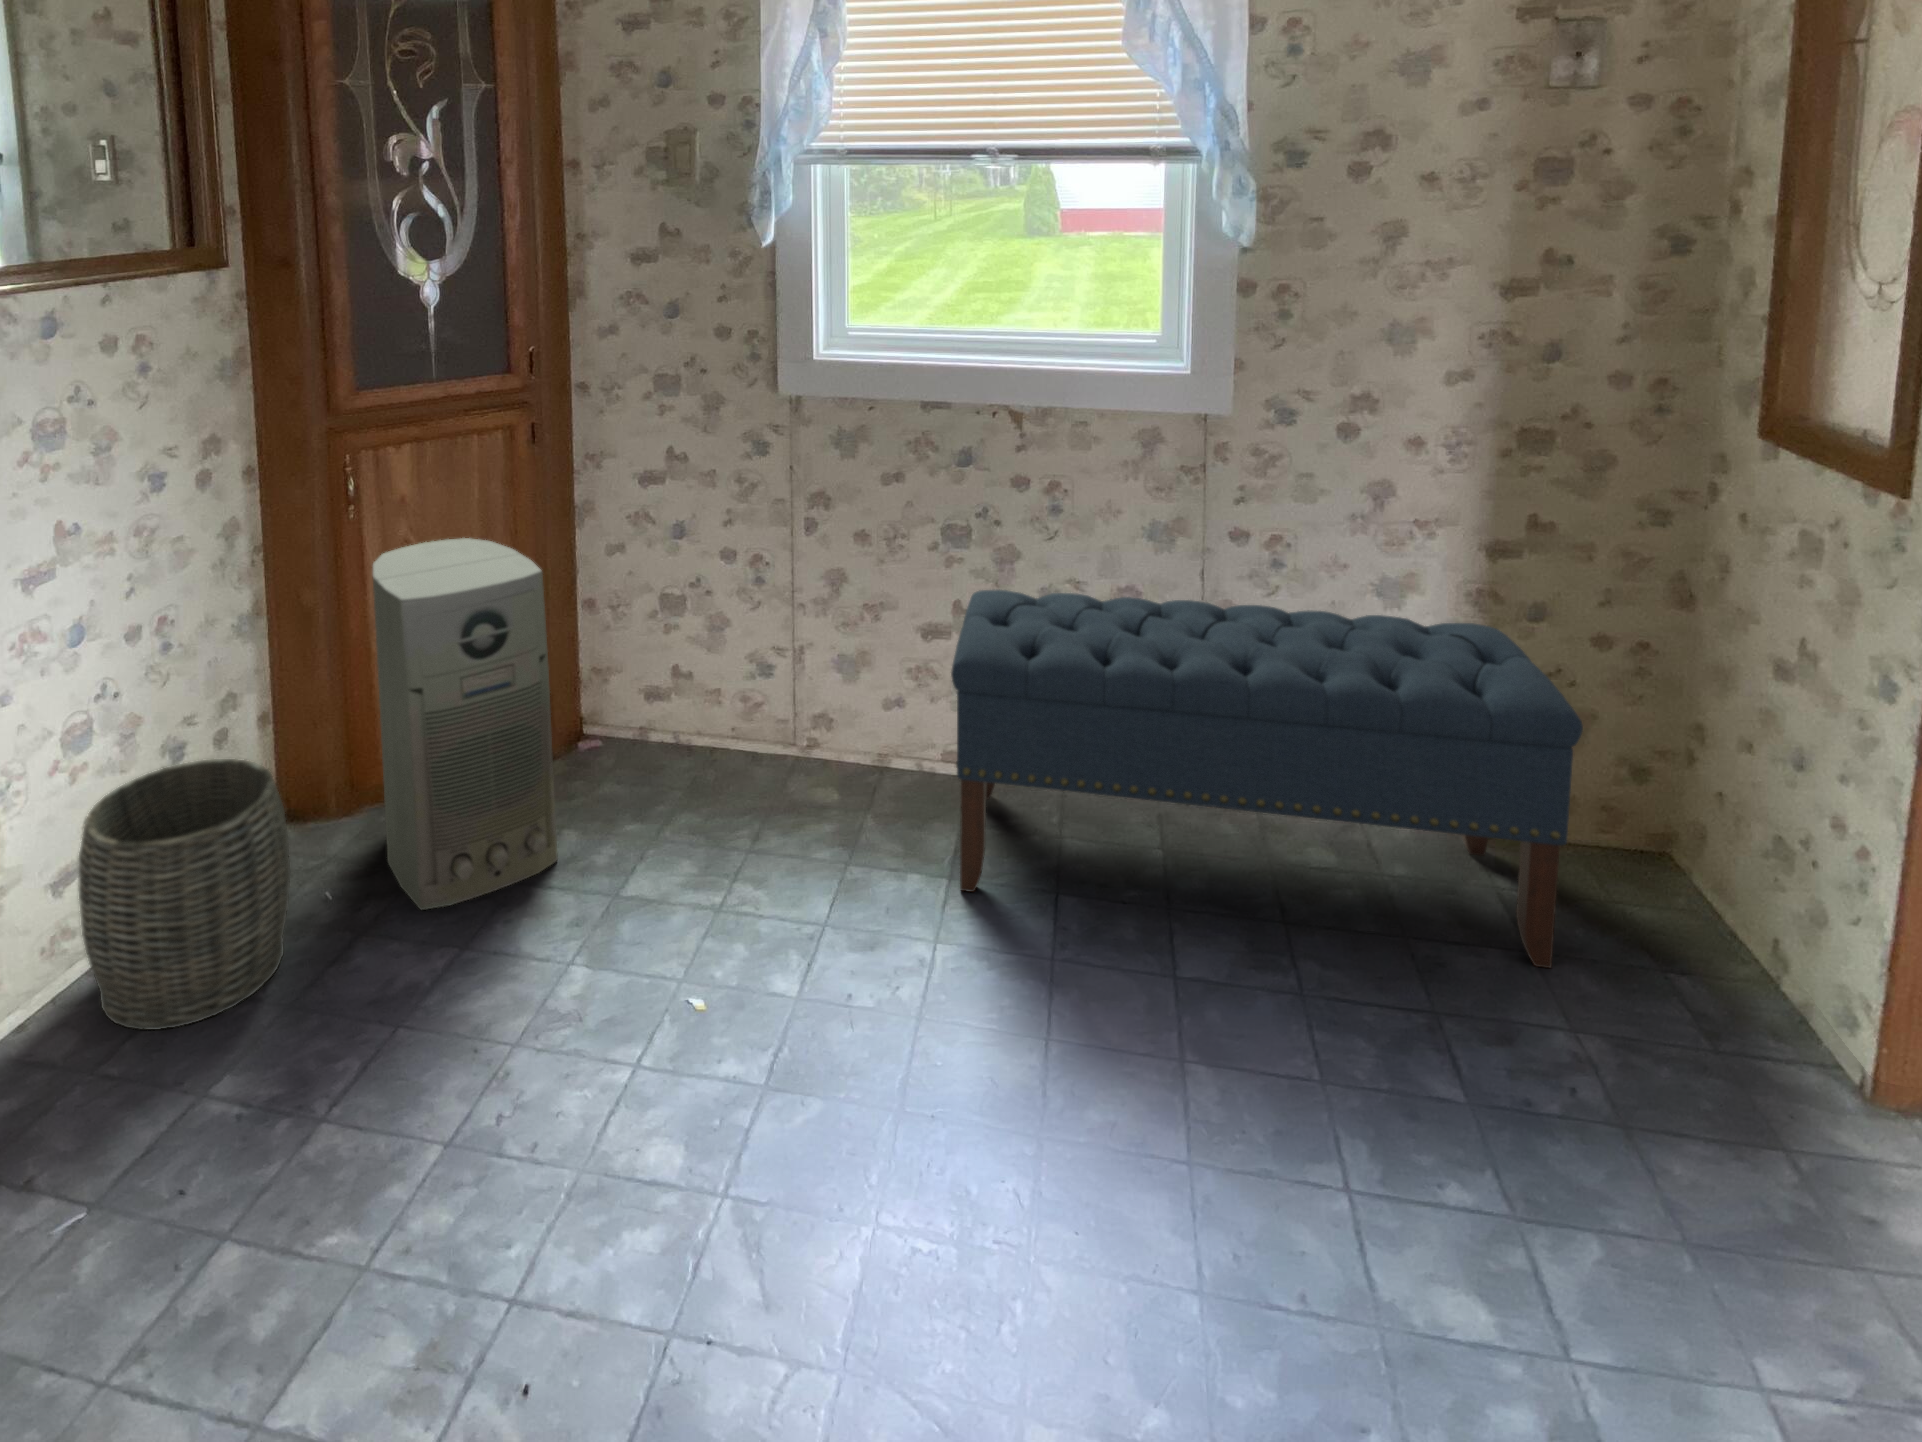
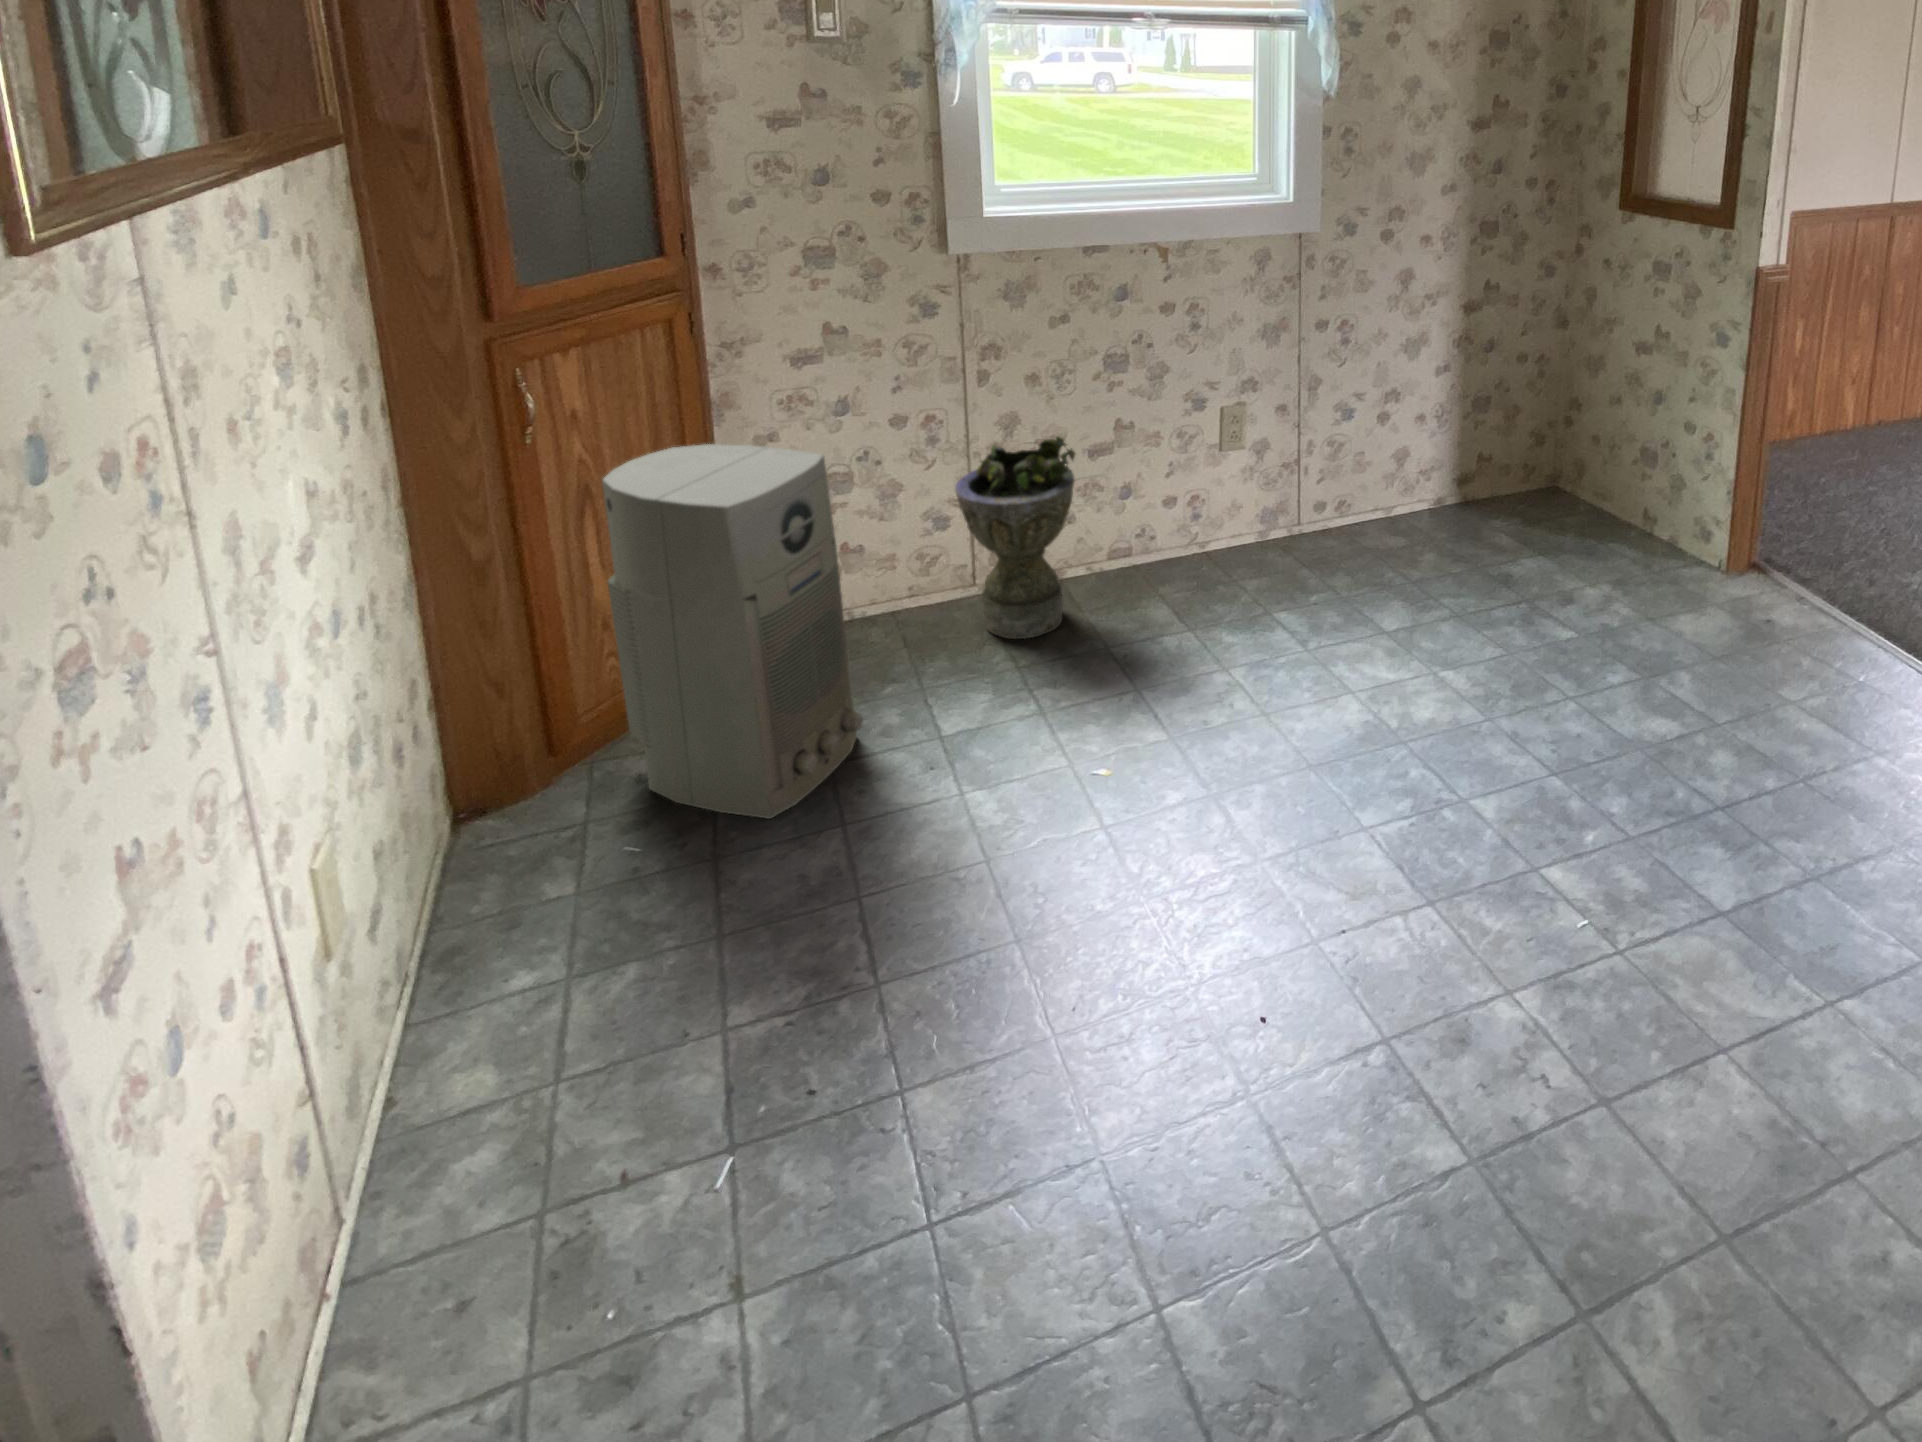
bench: present [951,590,1583,968] -> none [1141,359,1574,638]
planter: none [741,597,866,820] -> present [955,436,1075,639]
woven basket: present [78,759,290,1030] -> none [439,723,688,1030]

